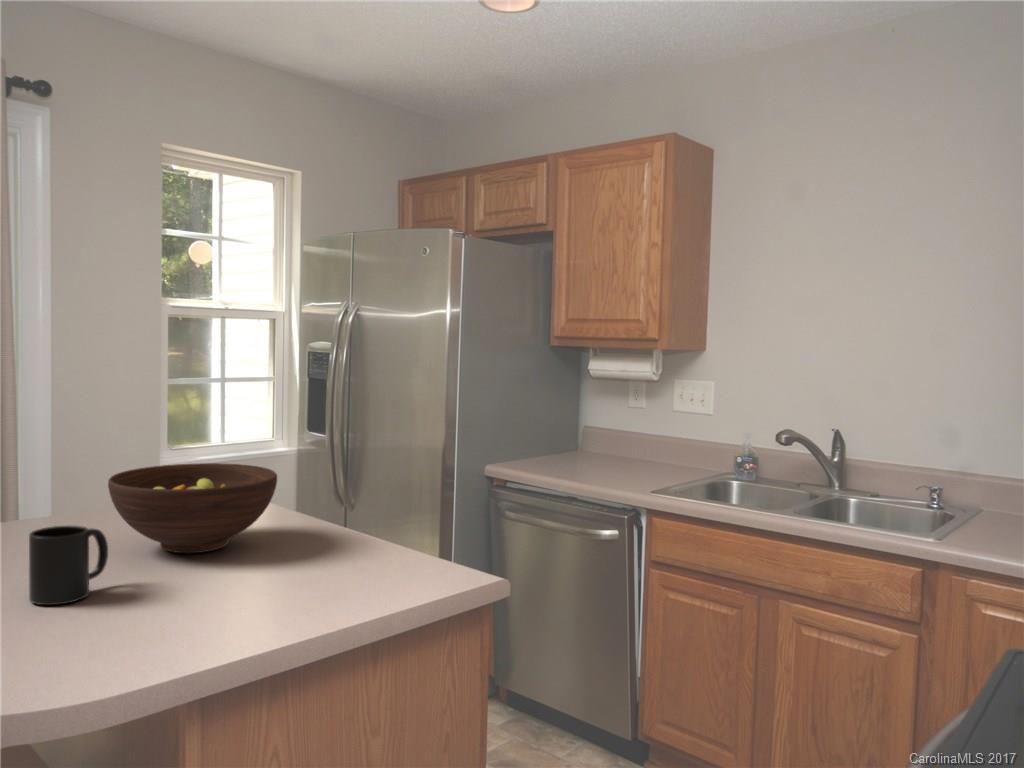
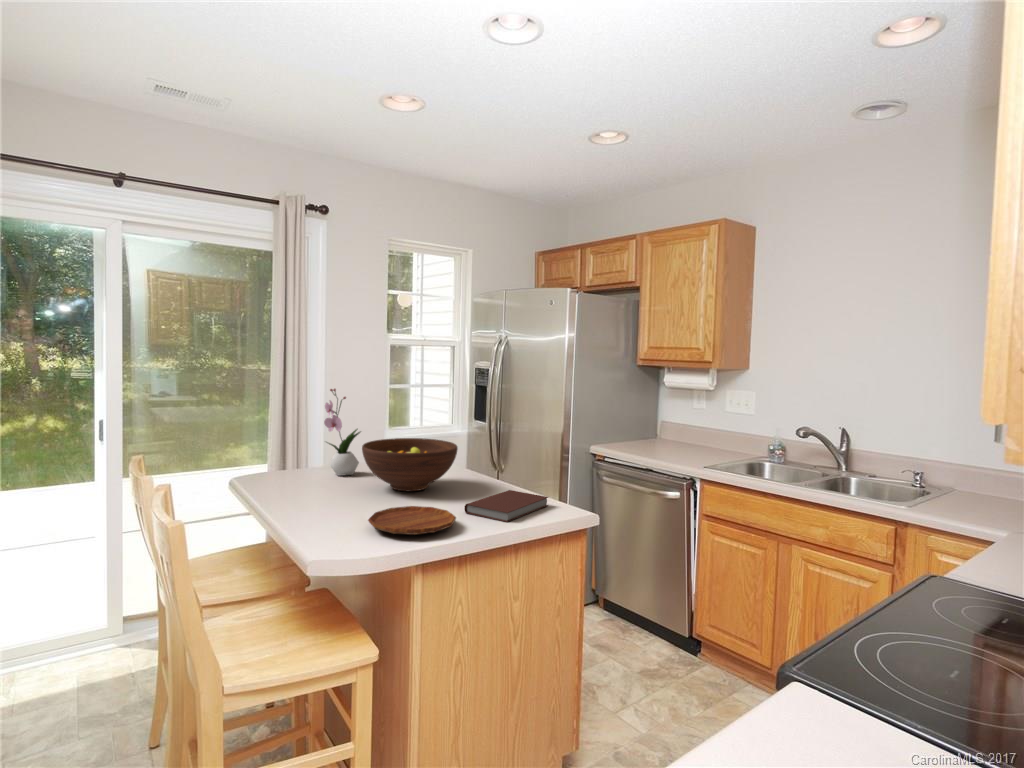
flower arrangement: none [42,383,111,531] -> present [324,389,360,476]
mug: present [29,526,108,605] -> none [323,471,364,515]
book: none [289,543,429,600] -> present [464,490,548,522]
tray: none [110,581,274,637] -> present [368,506,456,535]

